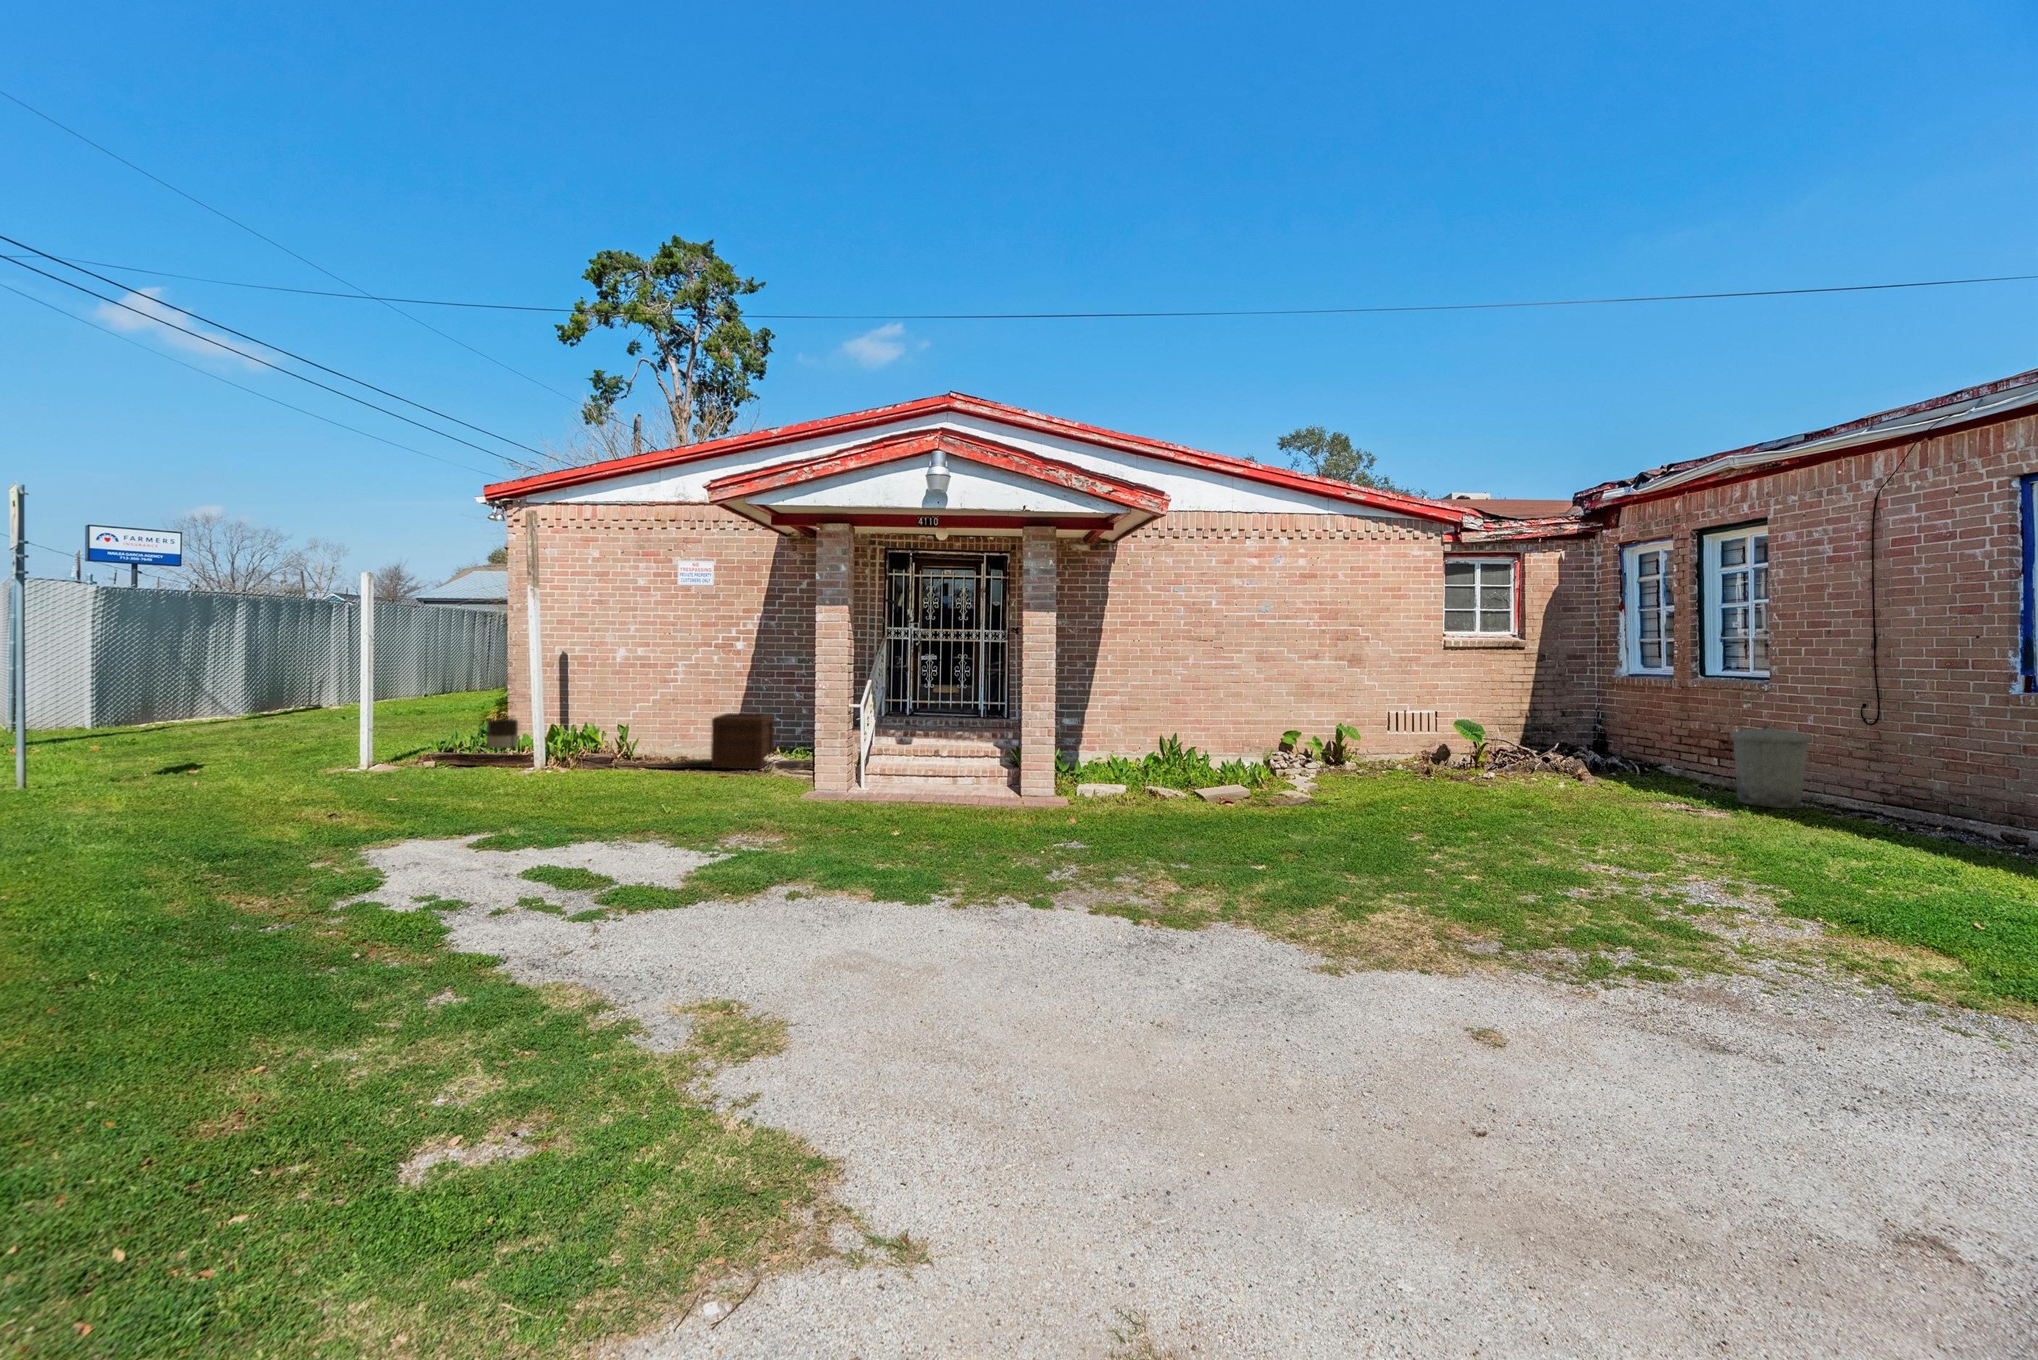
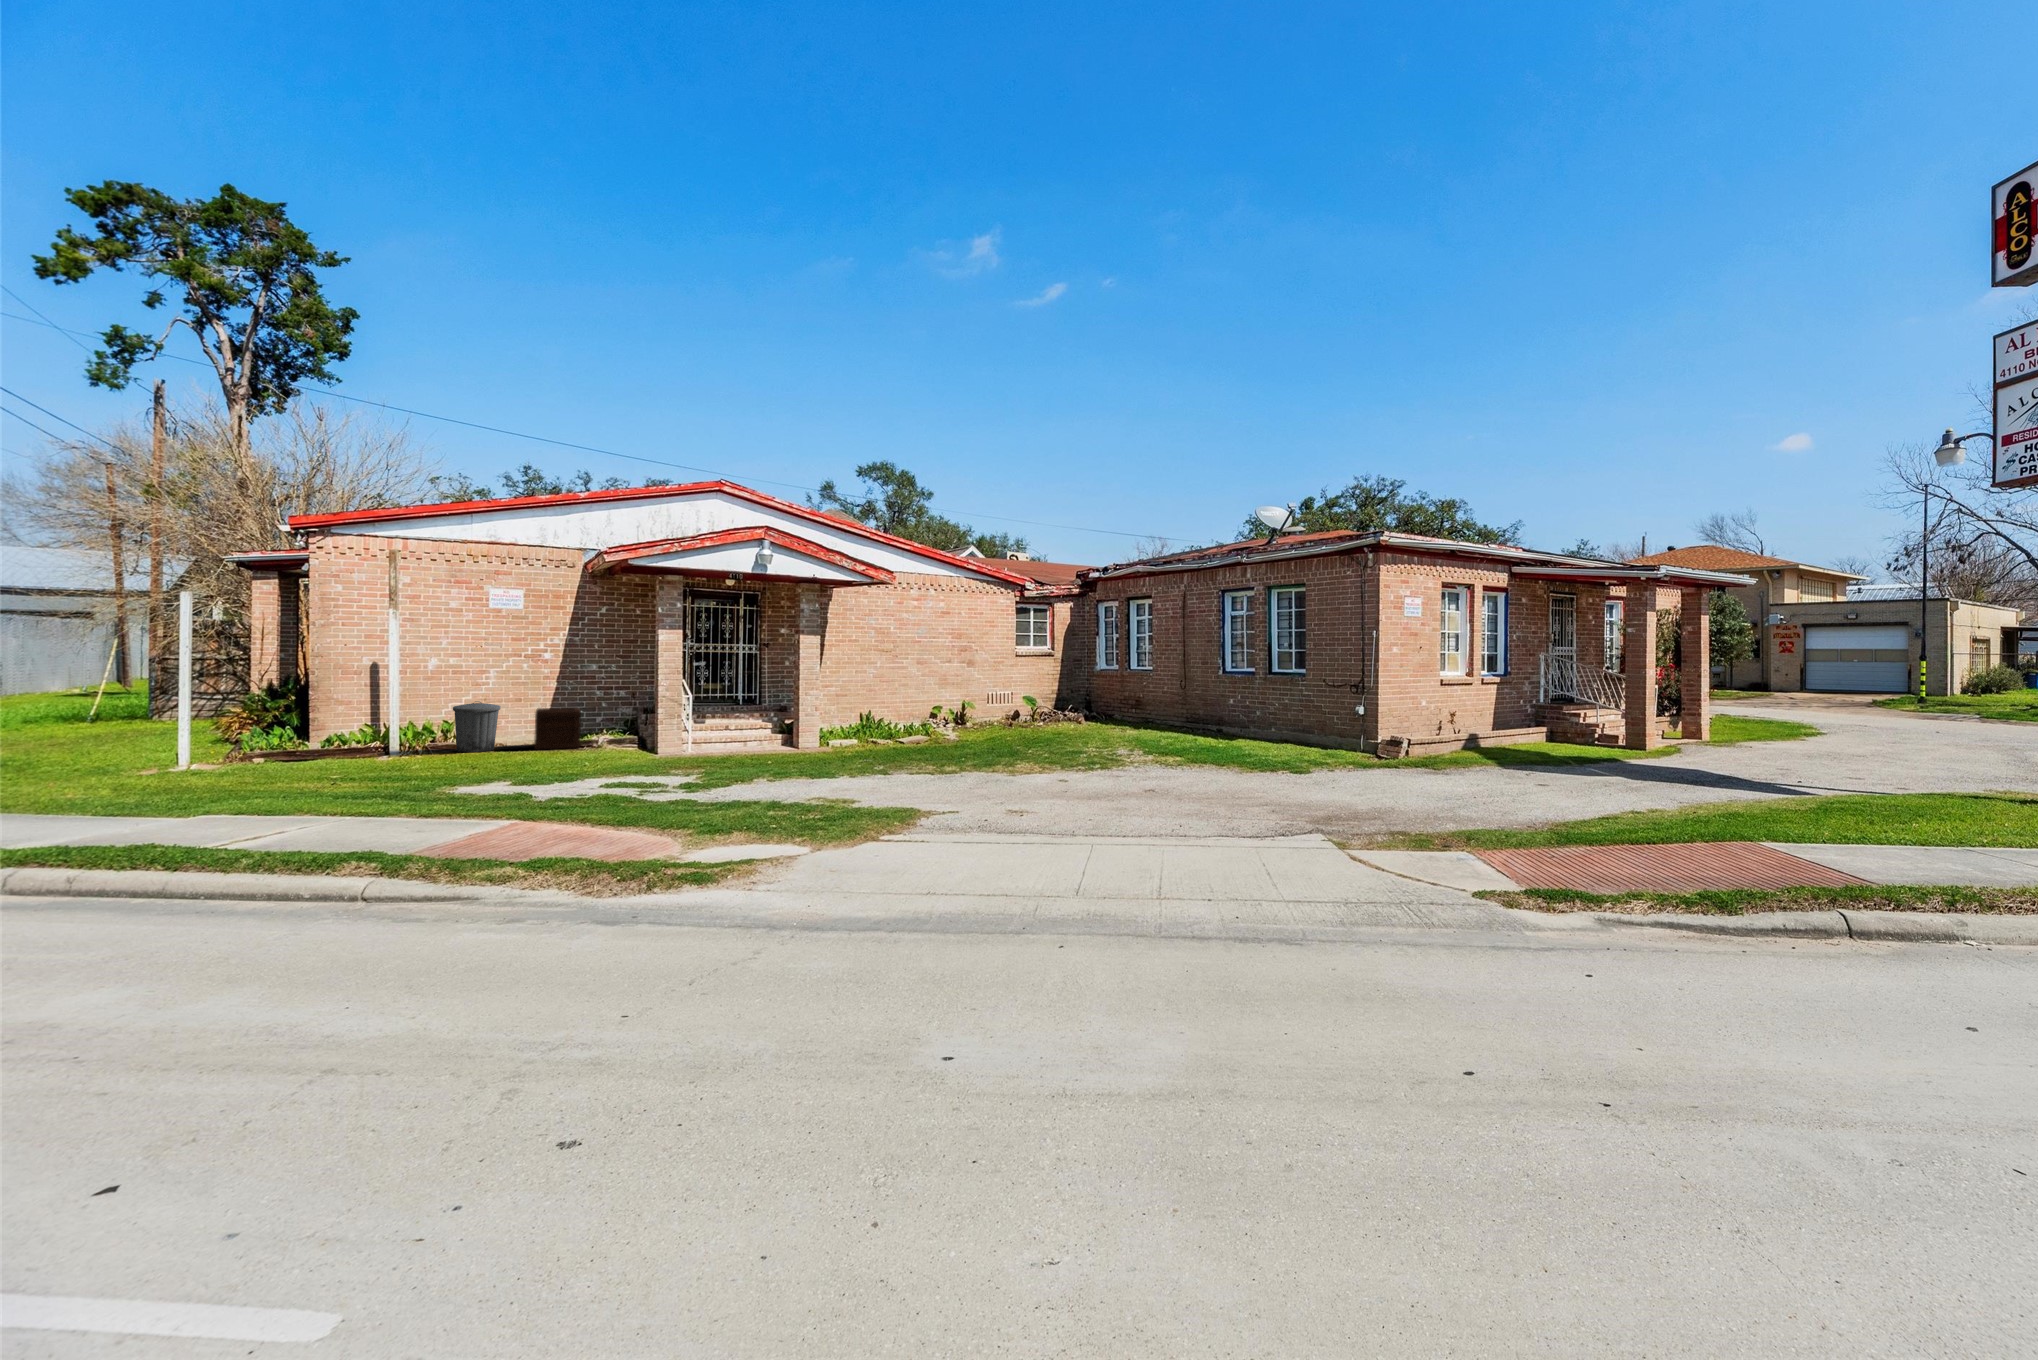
planter: present [486,719,518,748] -> none [281,722,316,758]
trash can: present [1730,725,1811,808] -> present [453,701,500,752]

